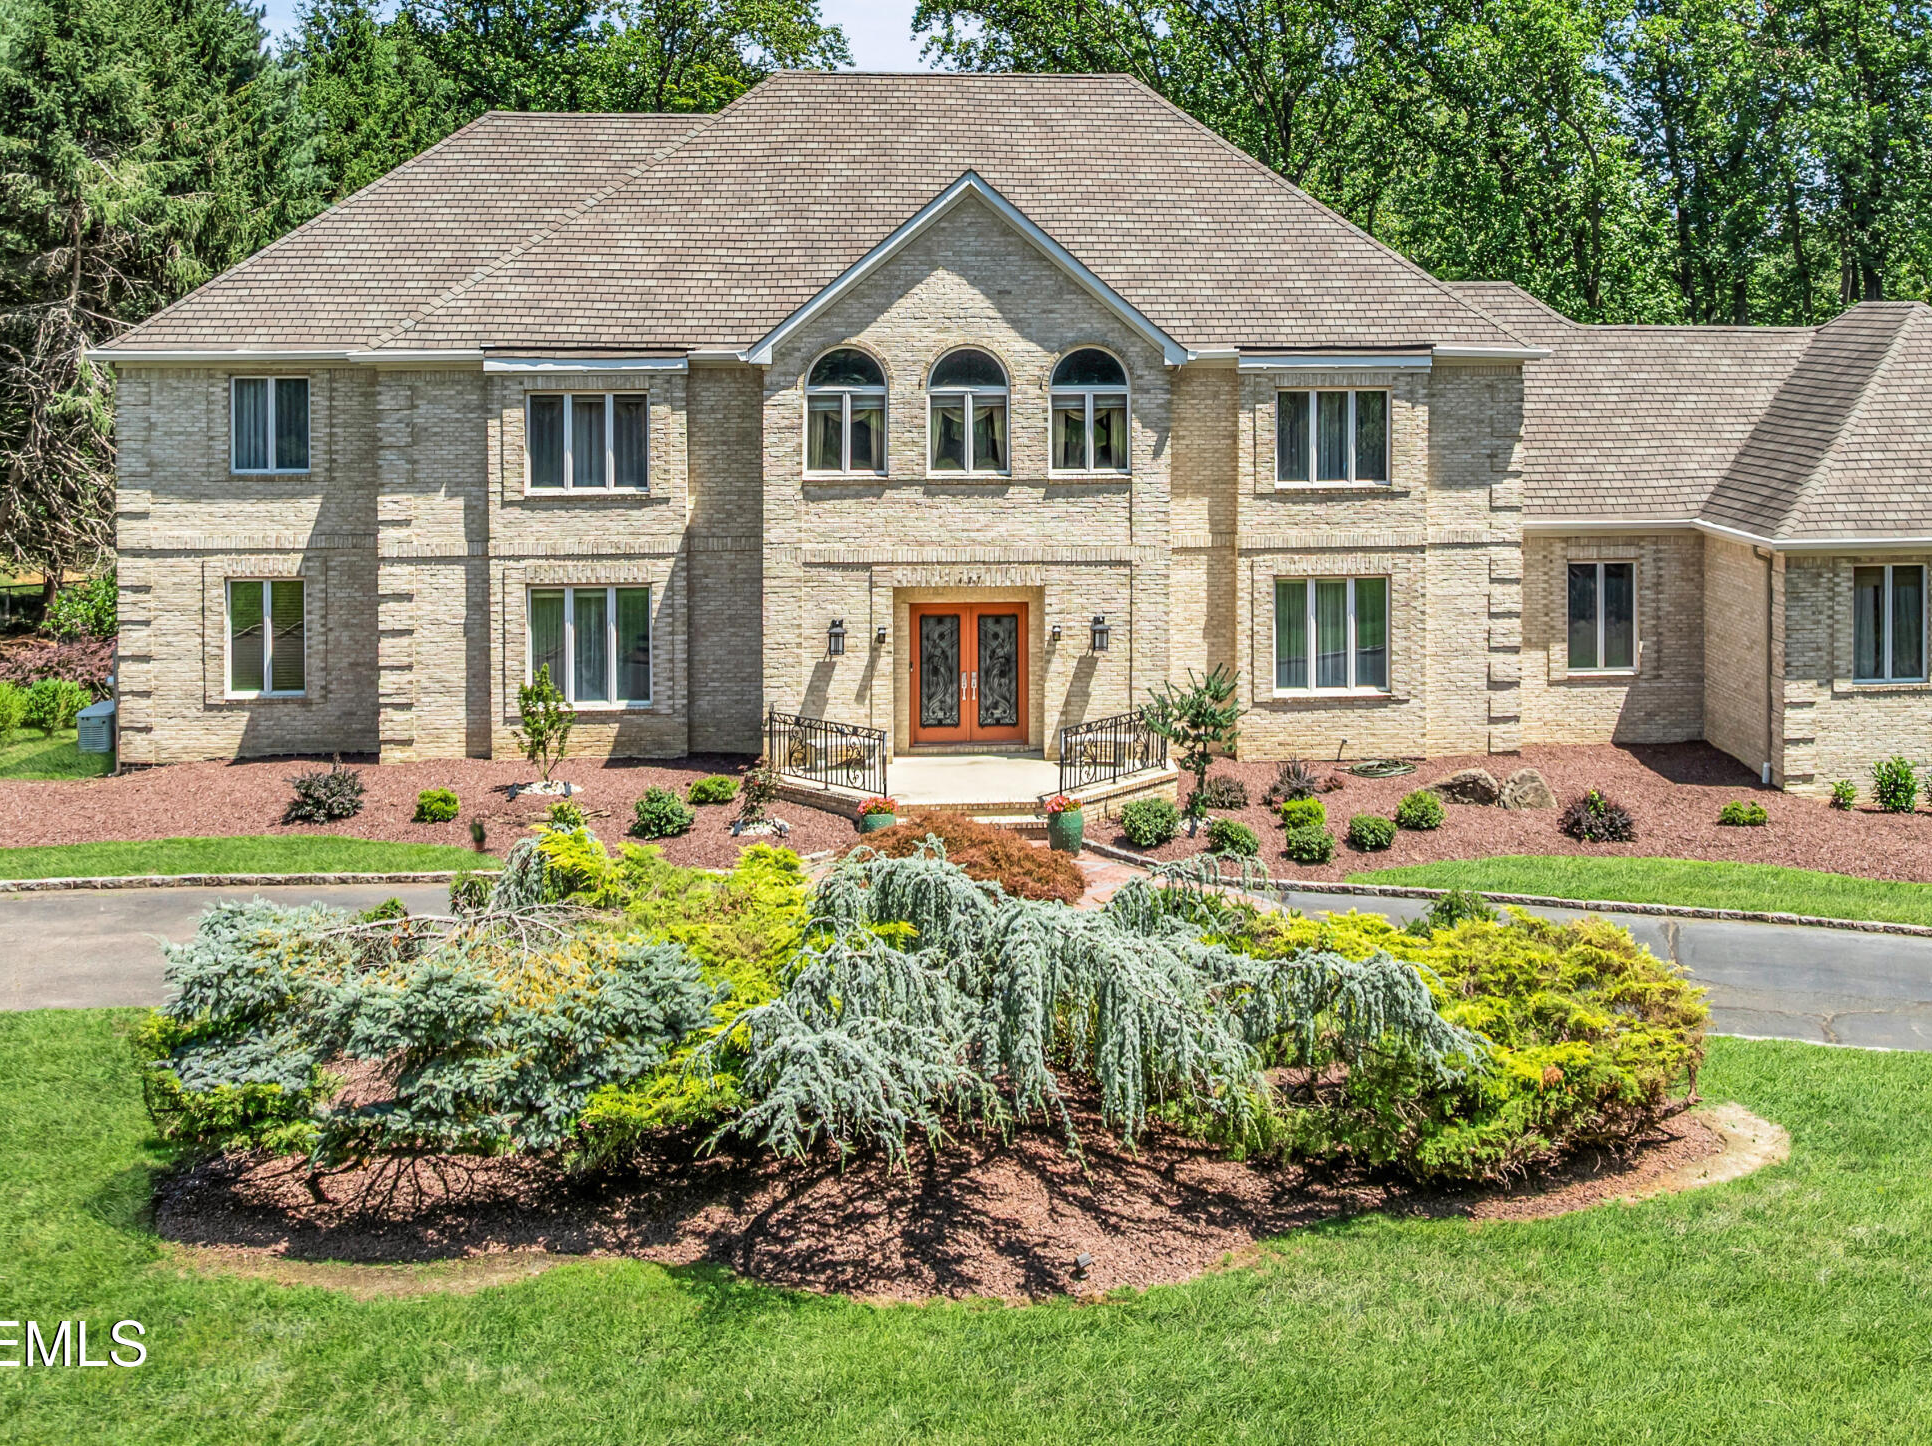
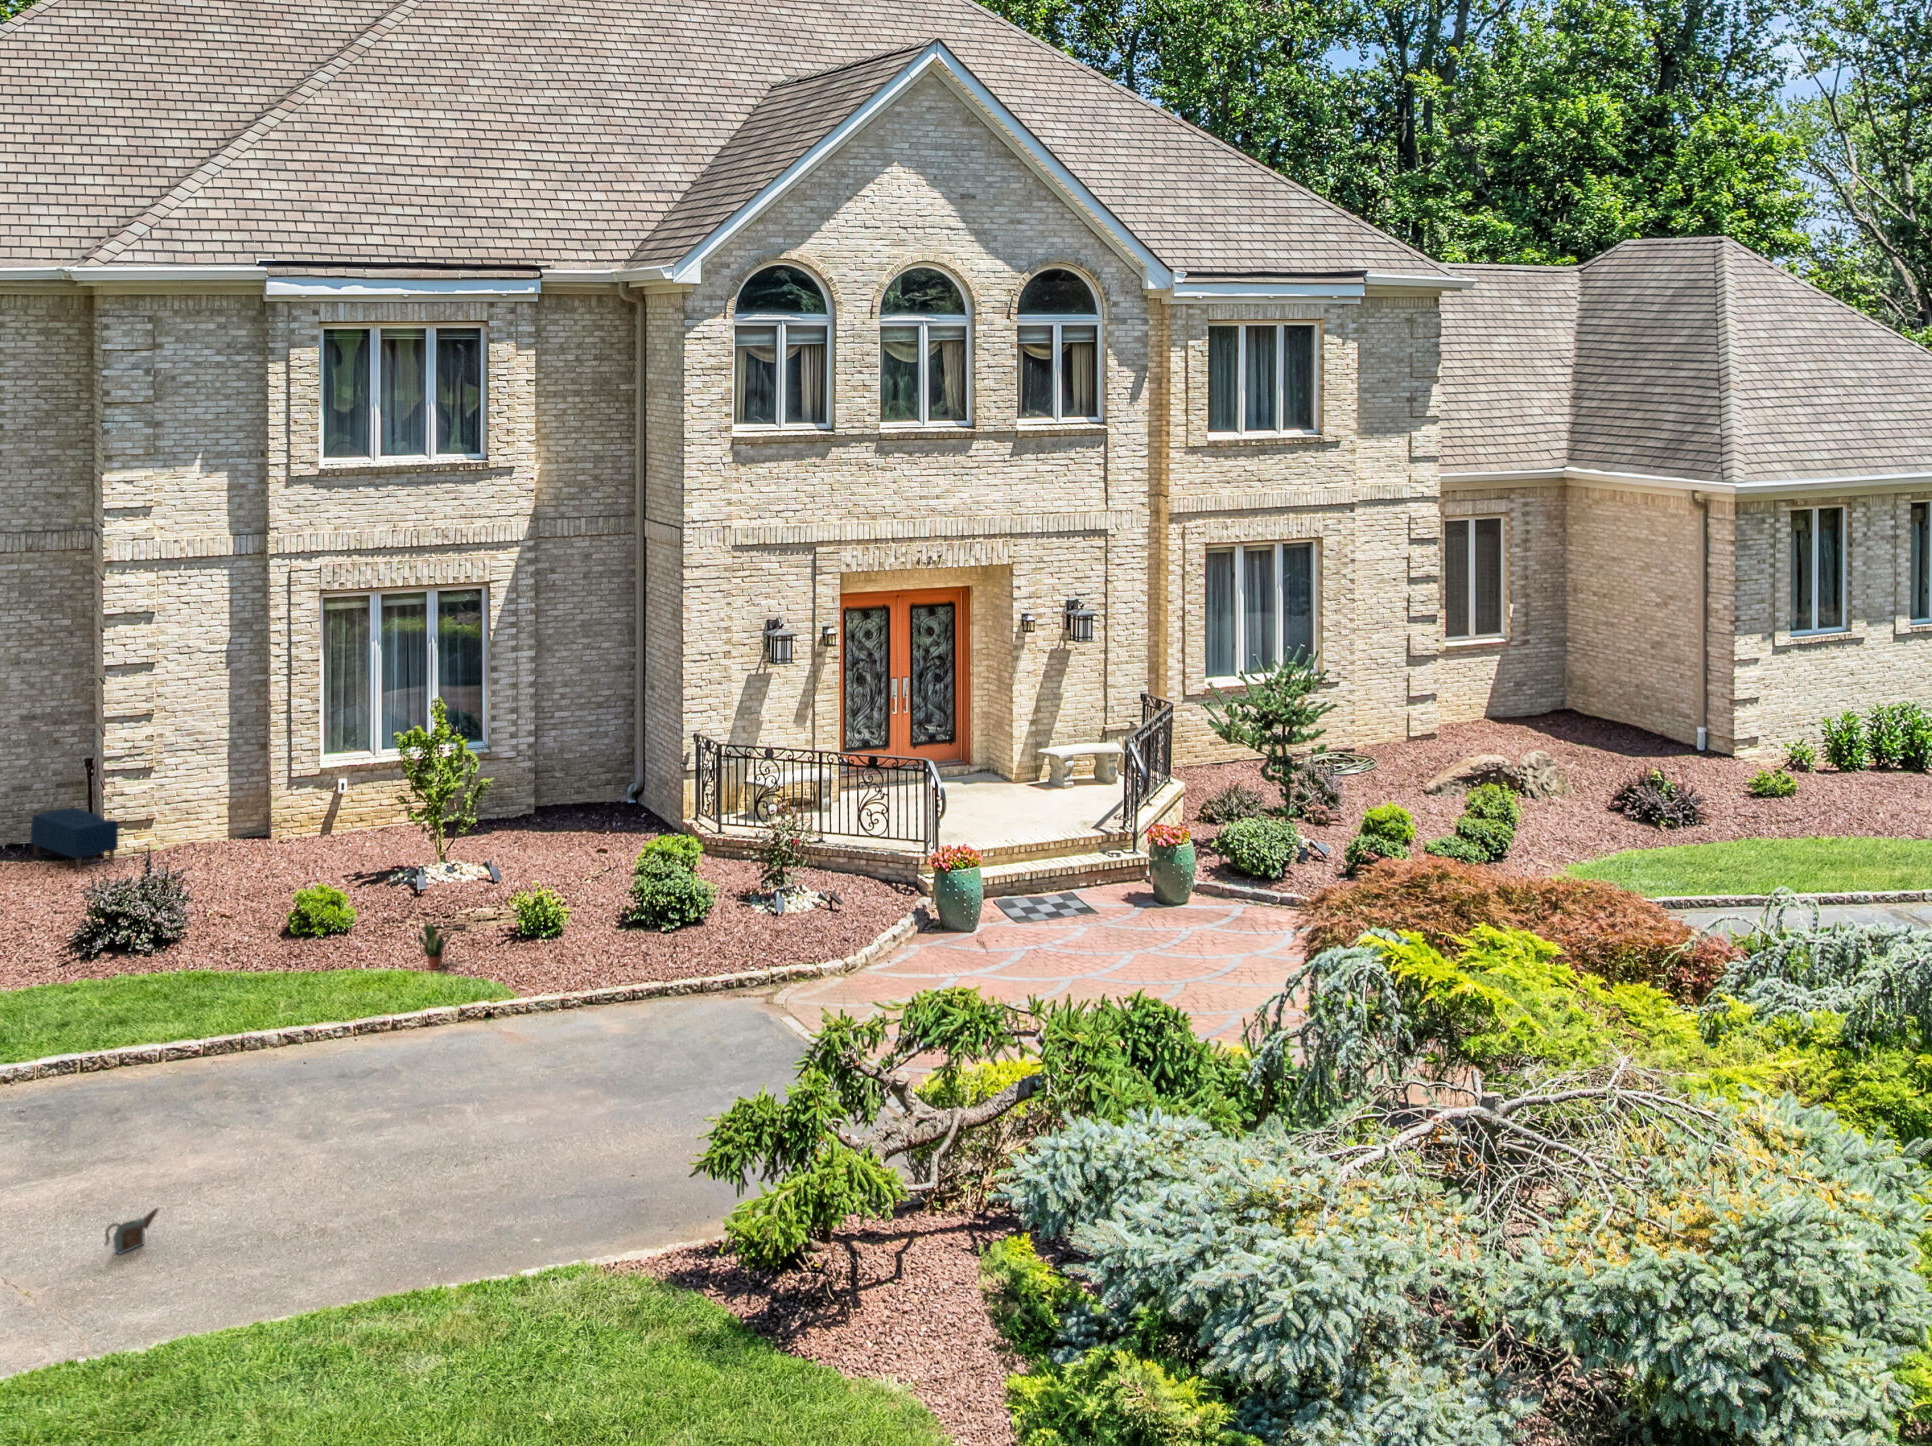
bench: none [341,733,387,776] -> present [30,807,118,871]
watering can: none [83,948,123,971] -> present [105,1208,158,1254]

